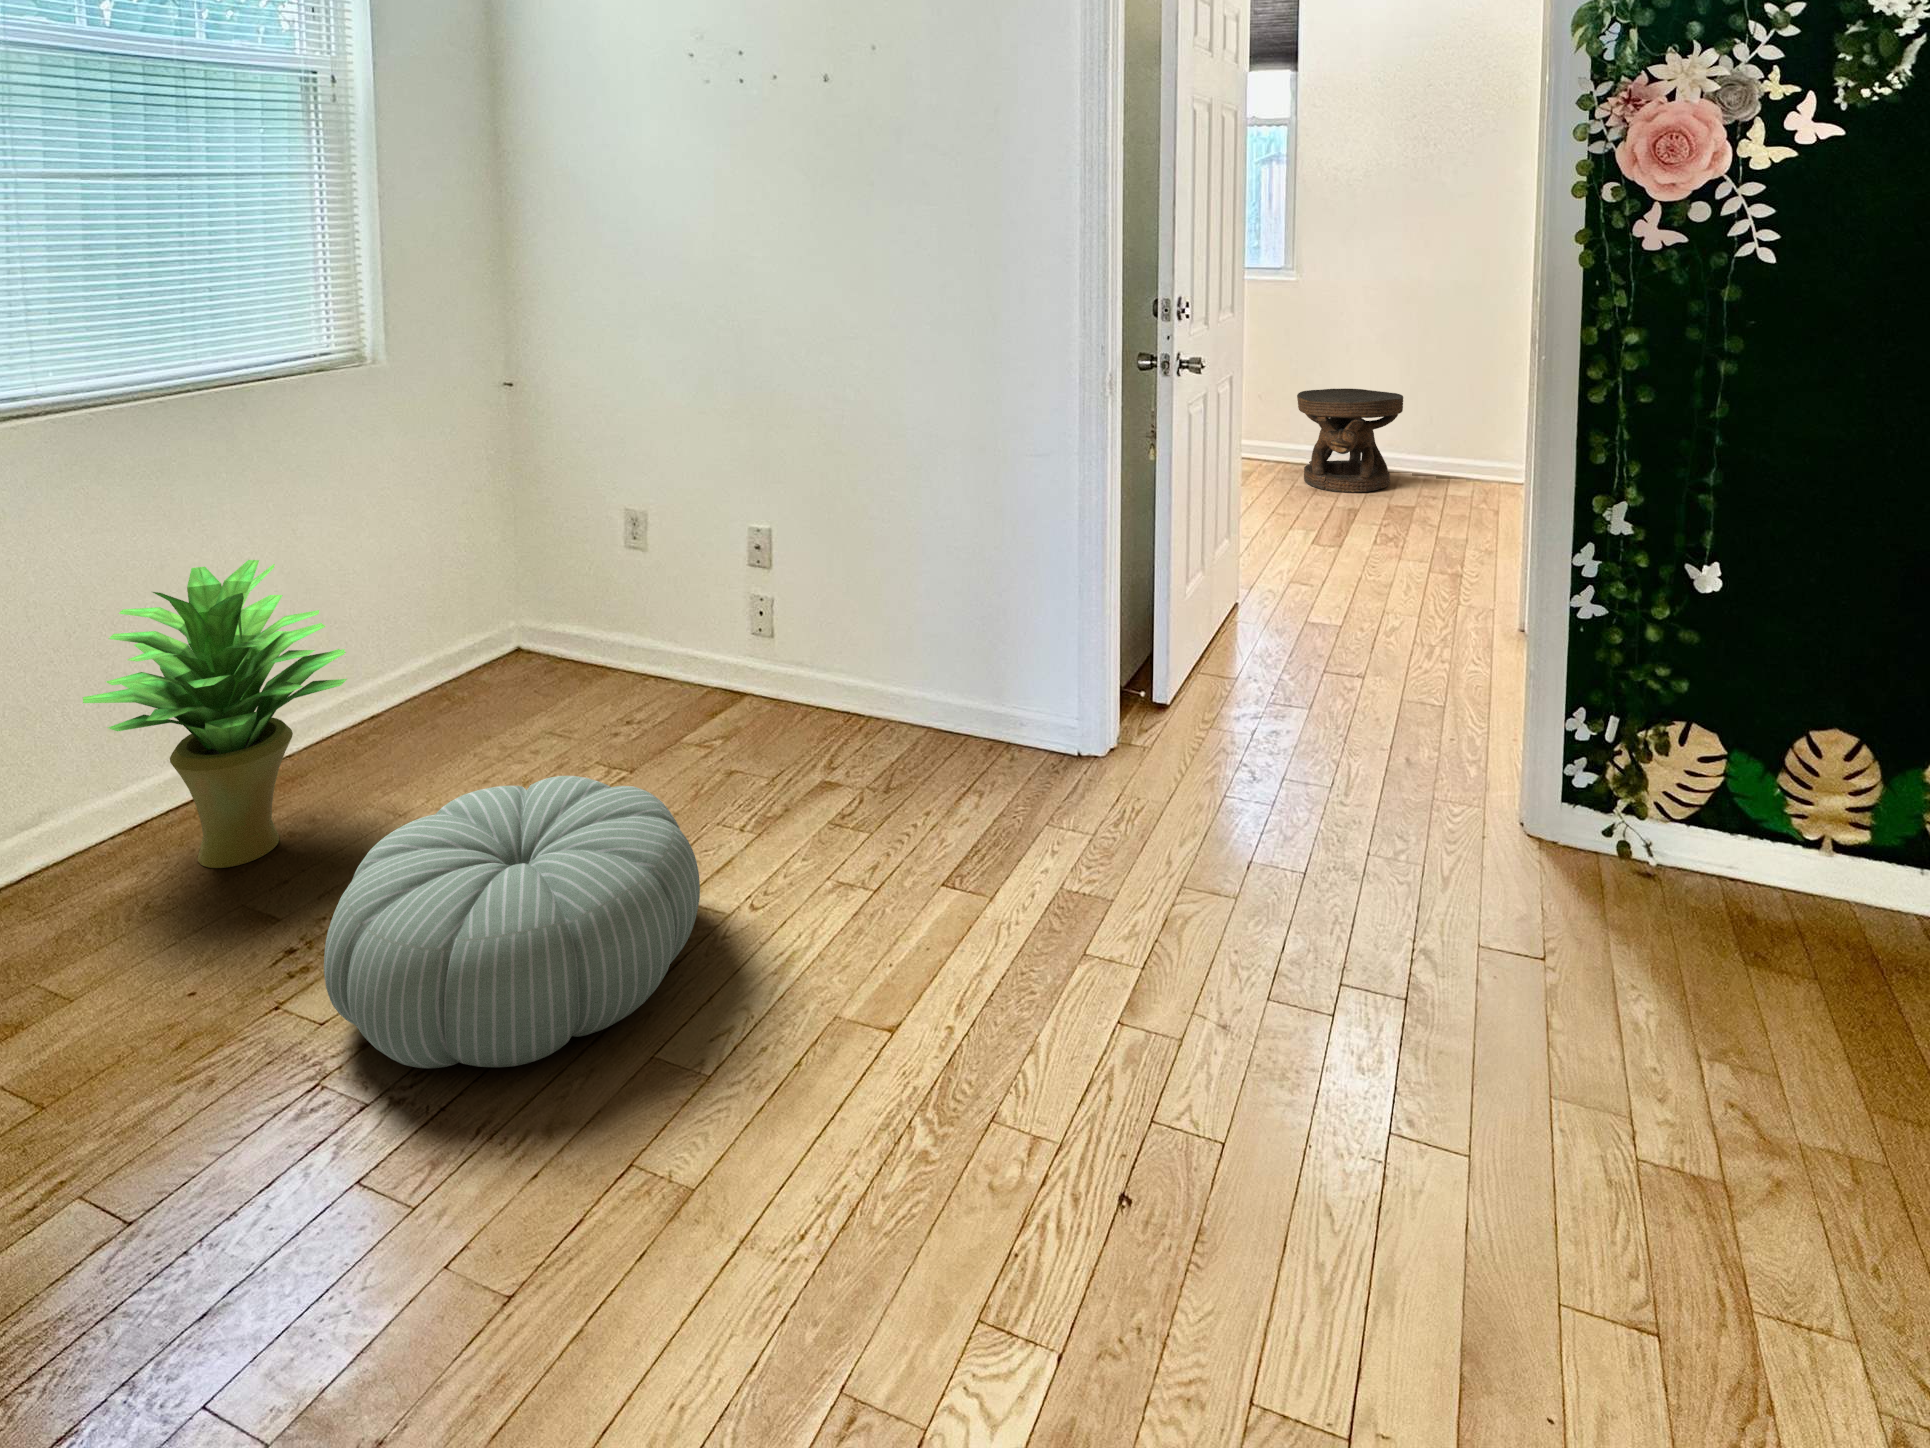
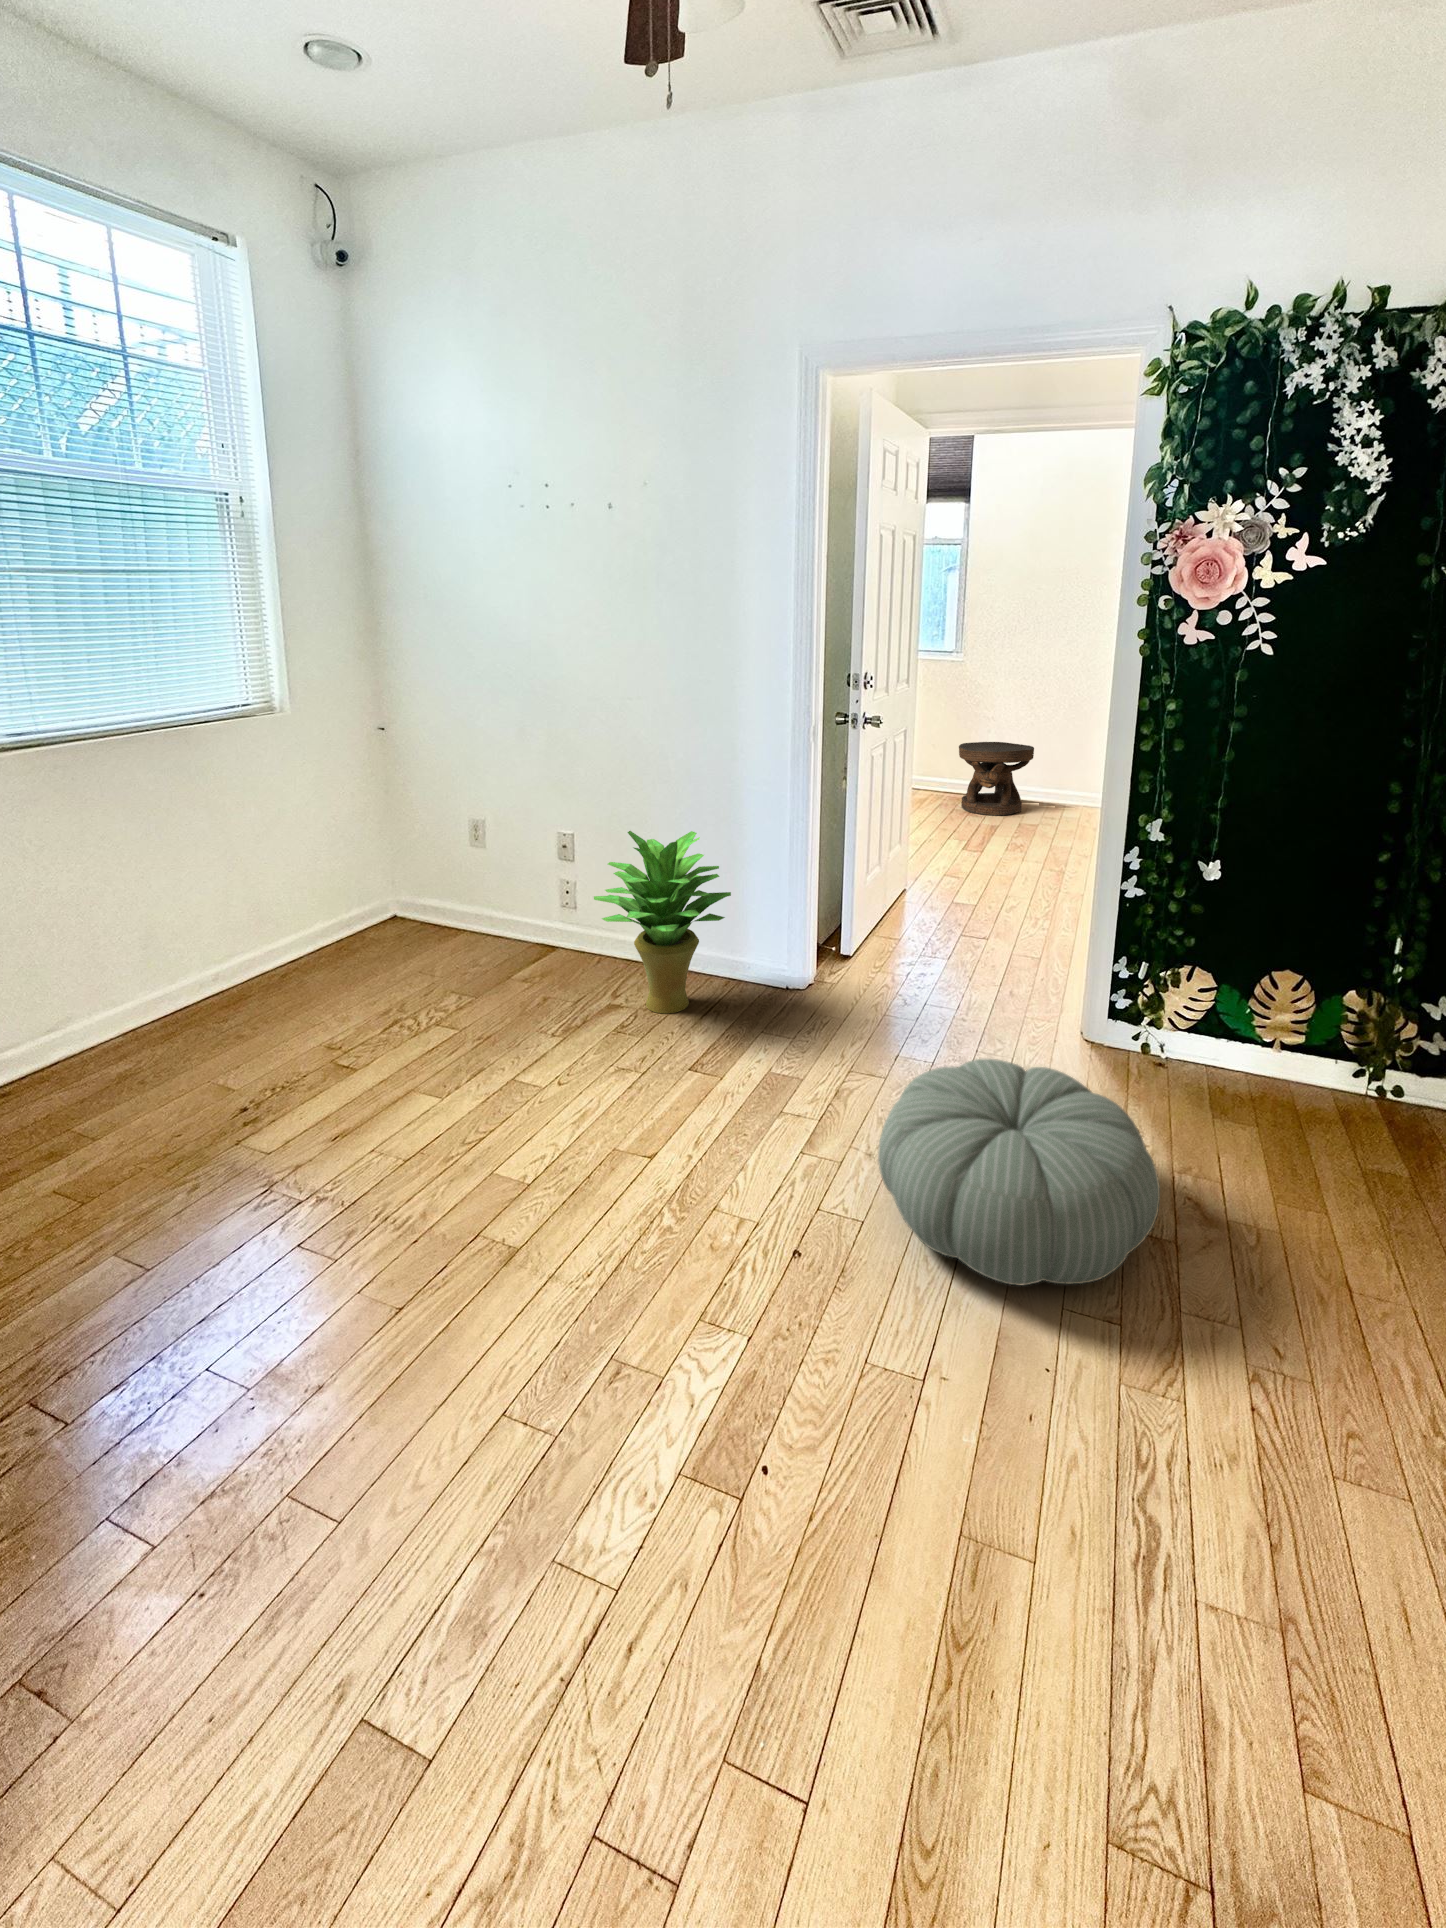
potted plant: present [83,560,347,868] -> present [594,831,731,1014]
pouf: present [324,776,700,1068] -> present [878,1059,1160,1286]

